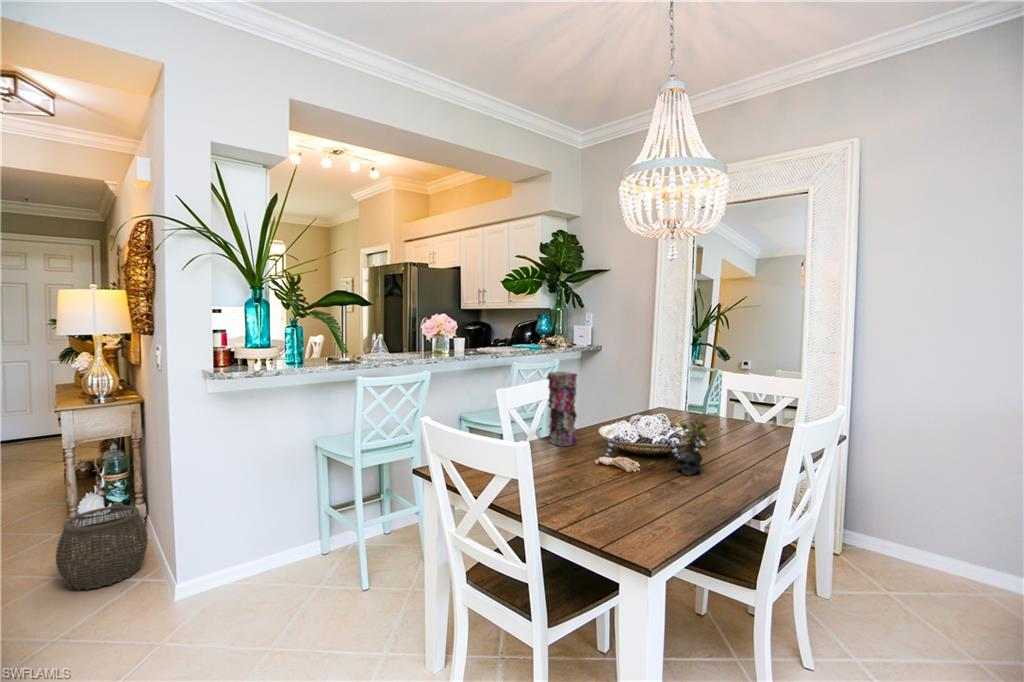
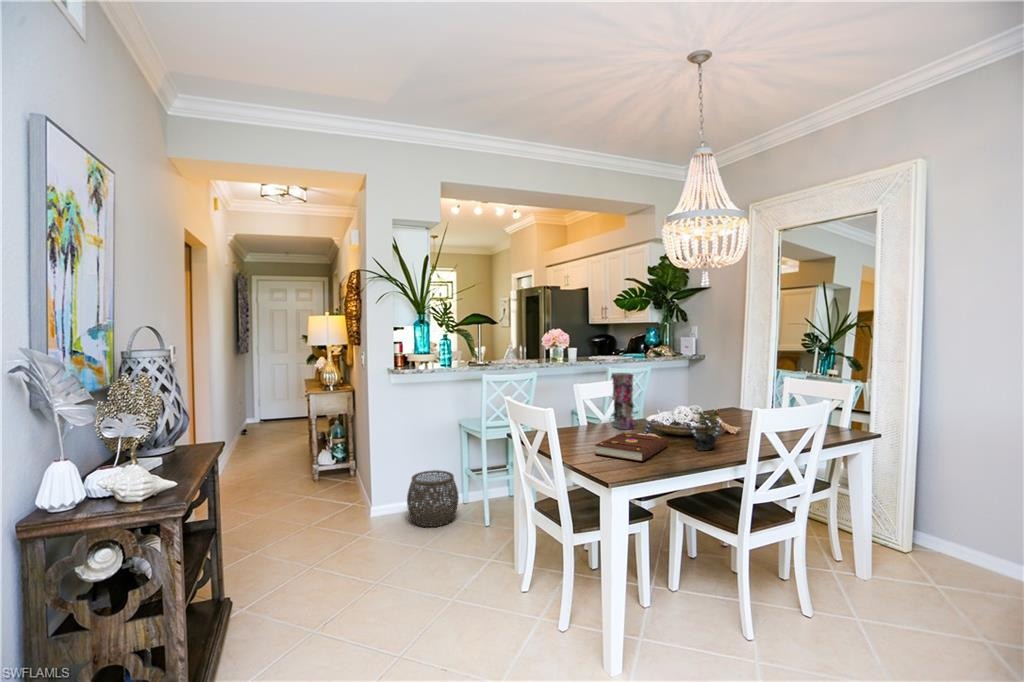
book: none [566,456,646,506] -> present [595,433,668,461]
woven basket: present [56,505,148,590] -> present [407,470,459,527]

